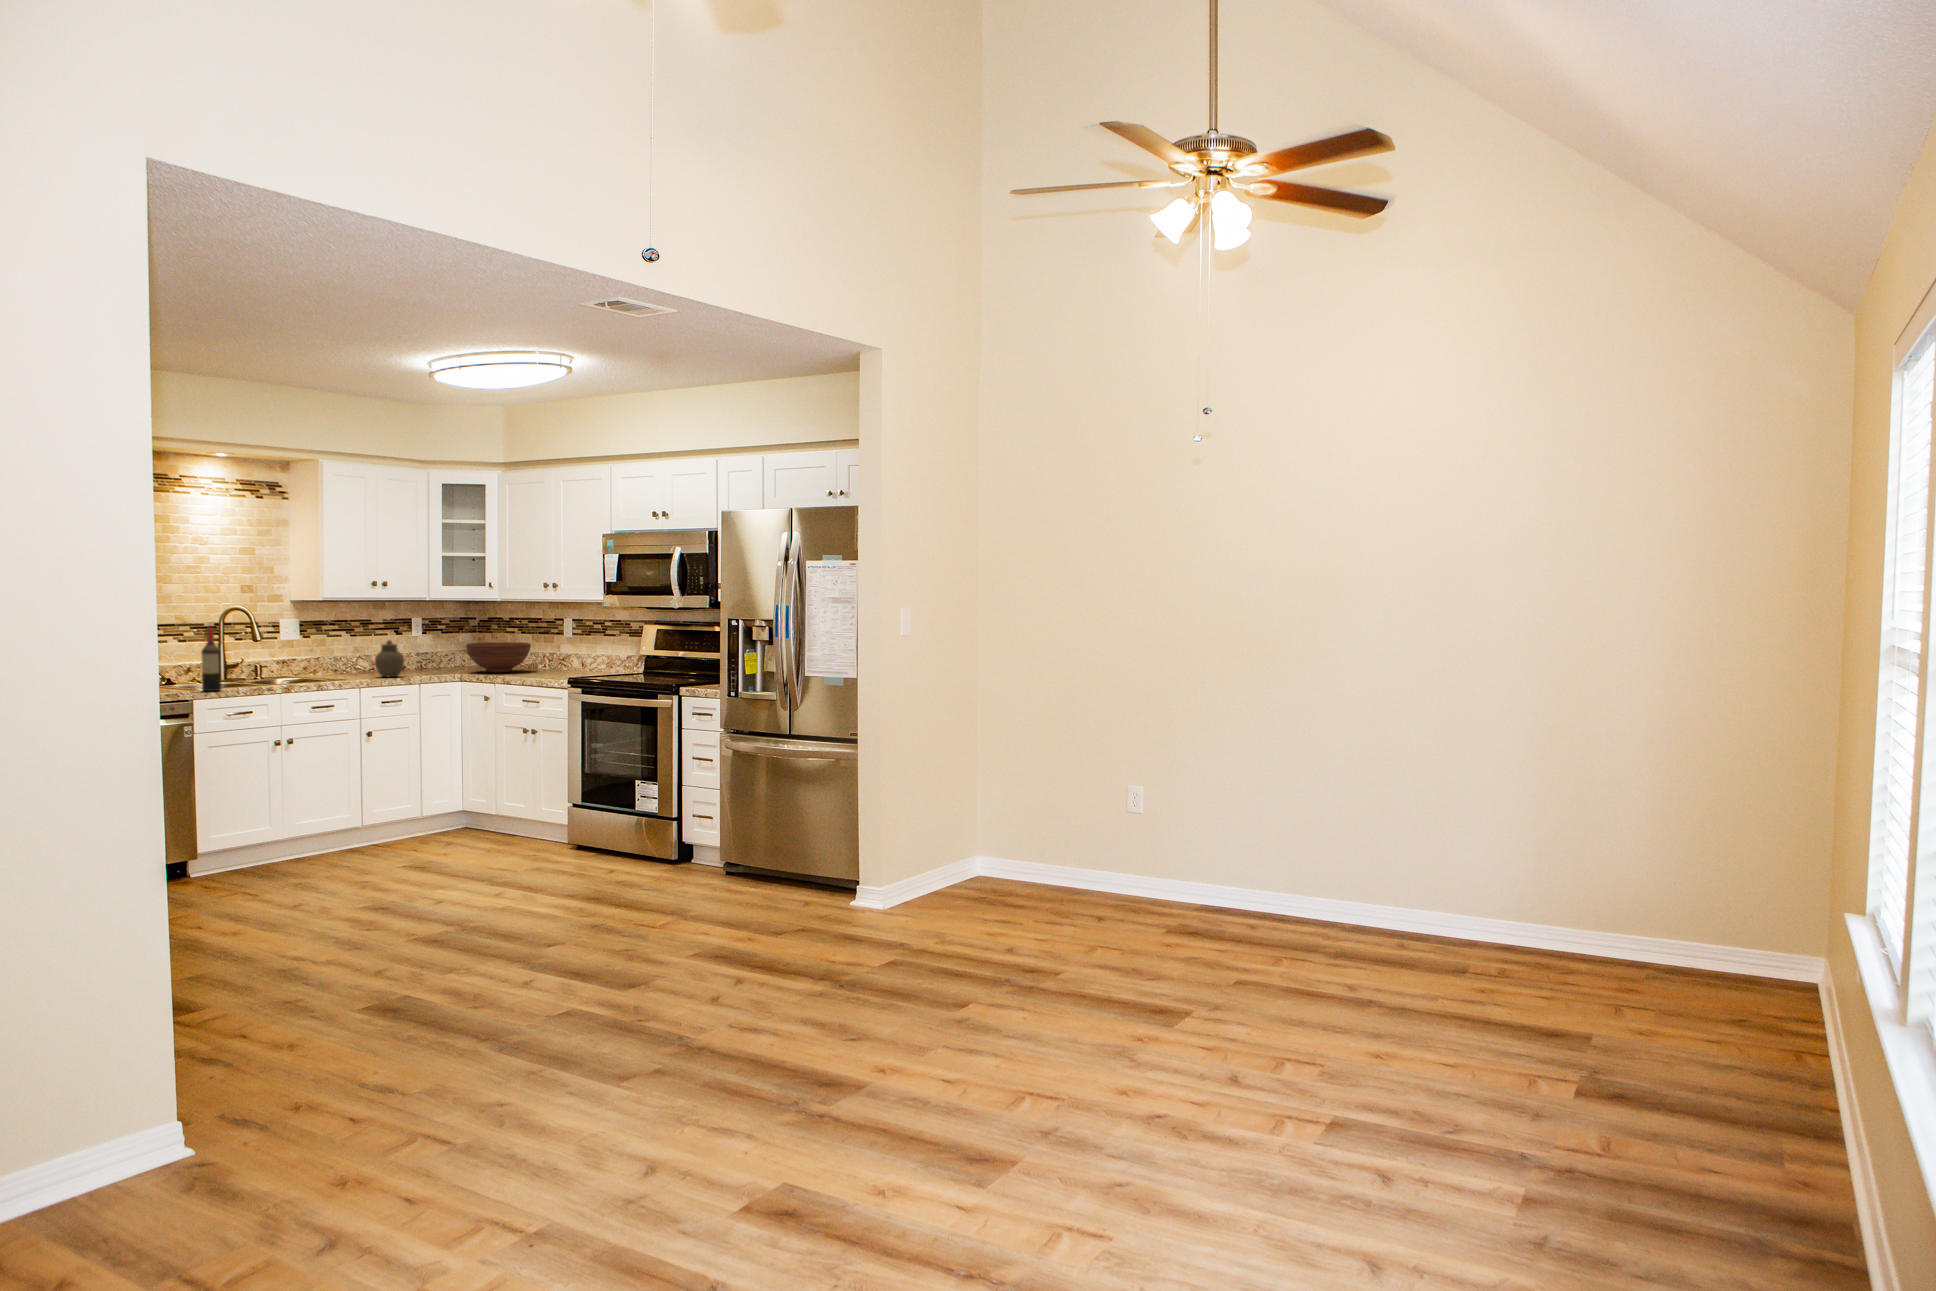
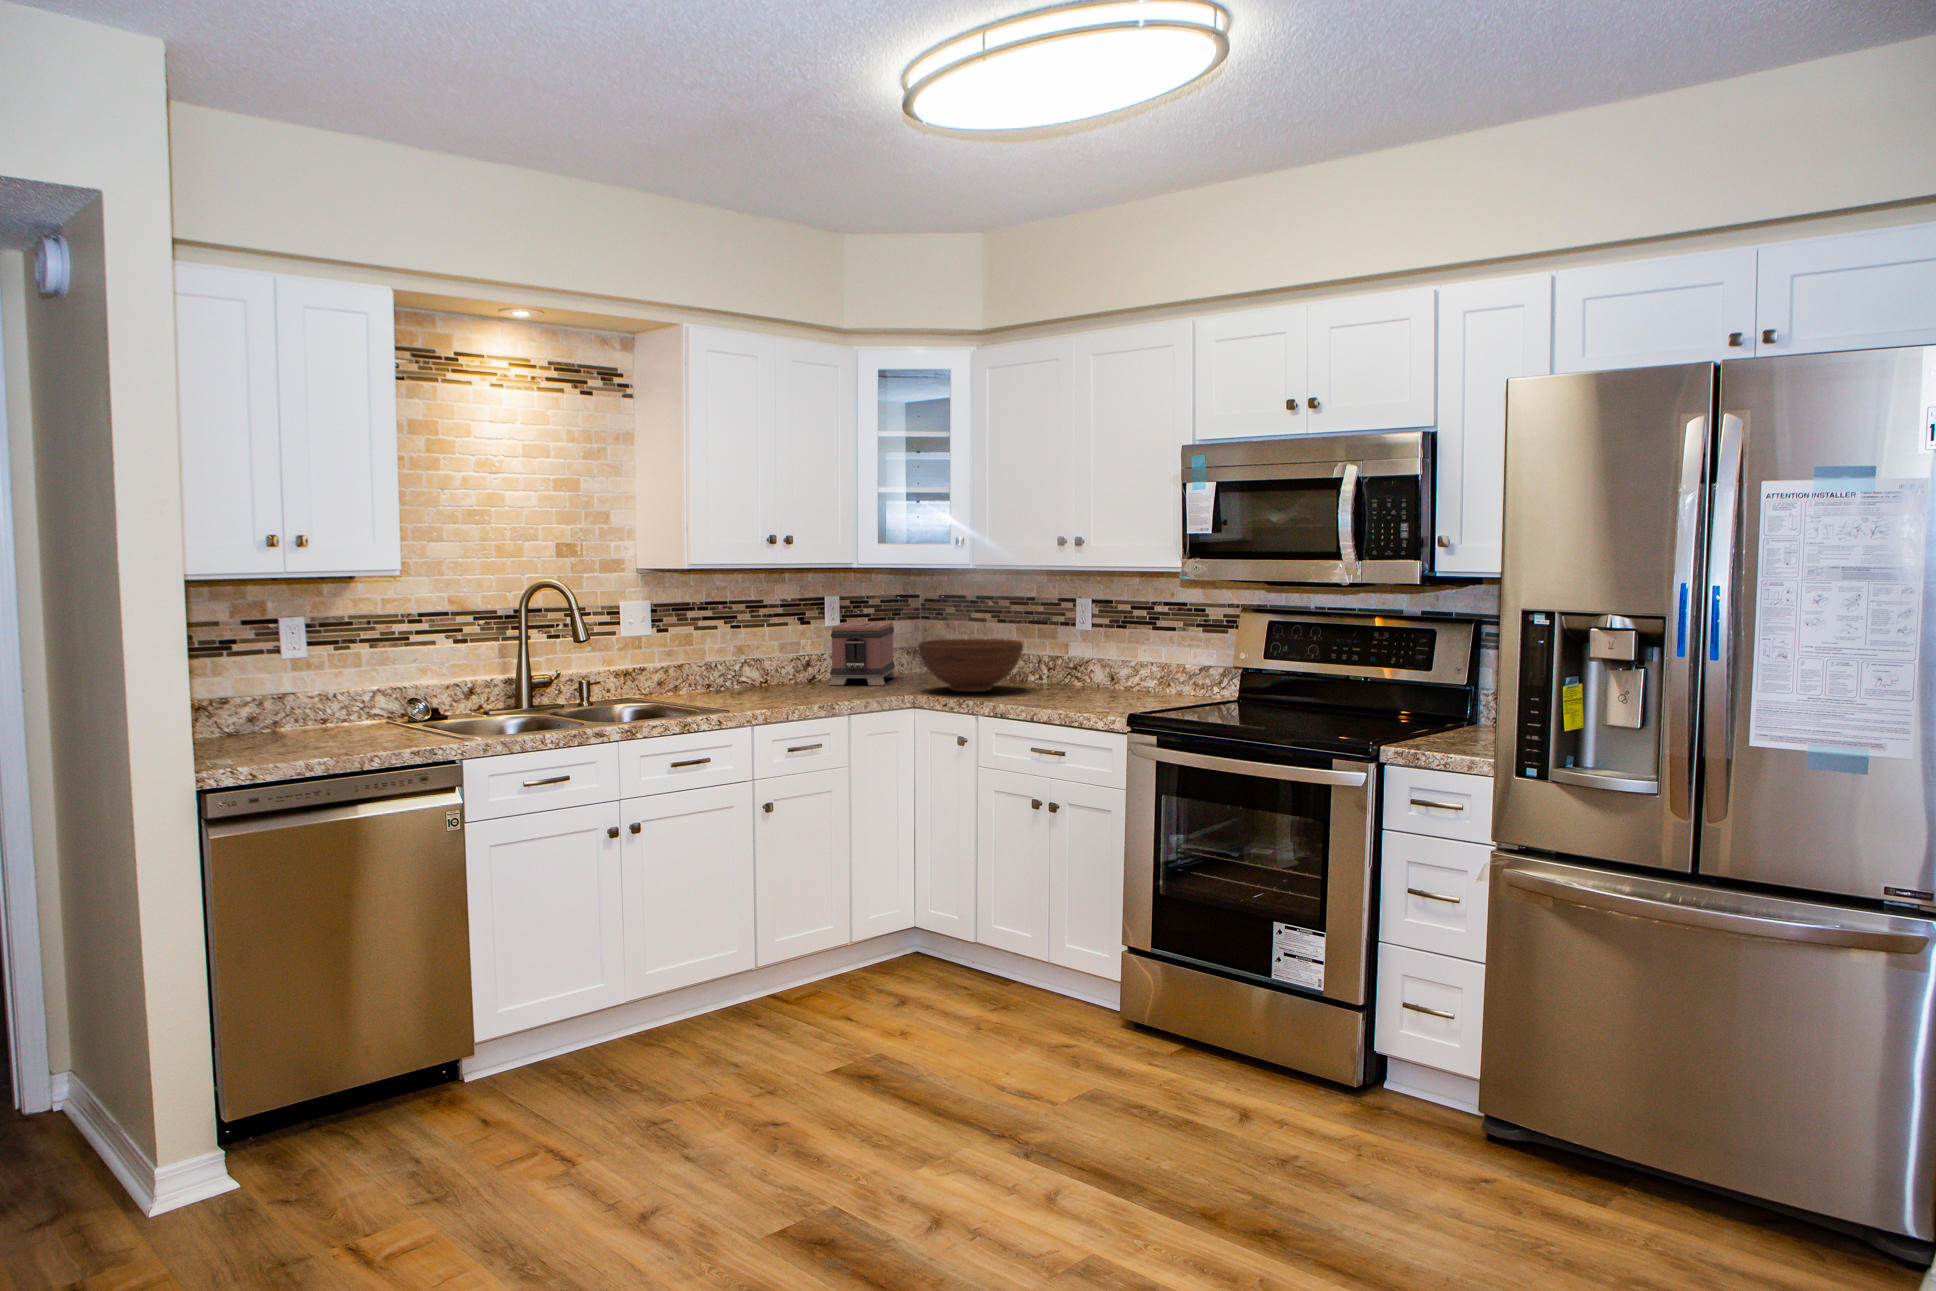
wine bottle: present [201,628,222,691] -> none [473,621,510,744]
toaster: none [413,633,460,671] -> present [829,622,896,685]
jar: present [375,640,404,677] -> none [774,638,822,703]

